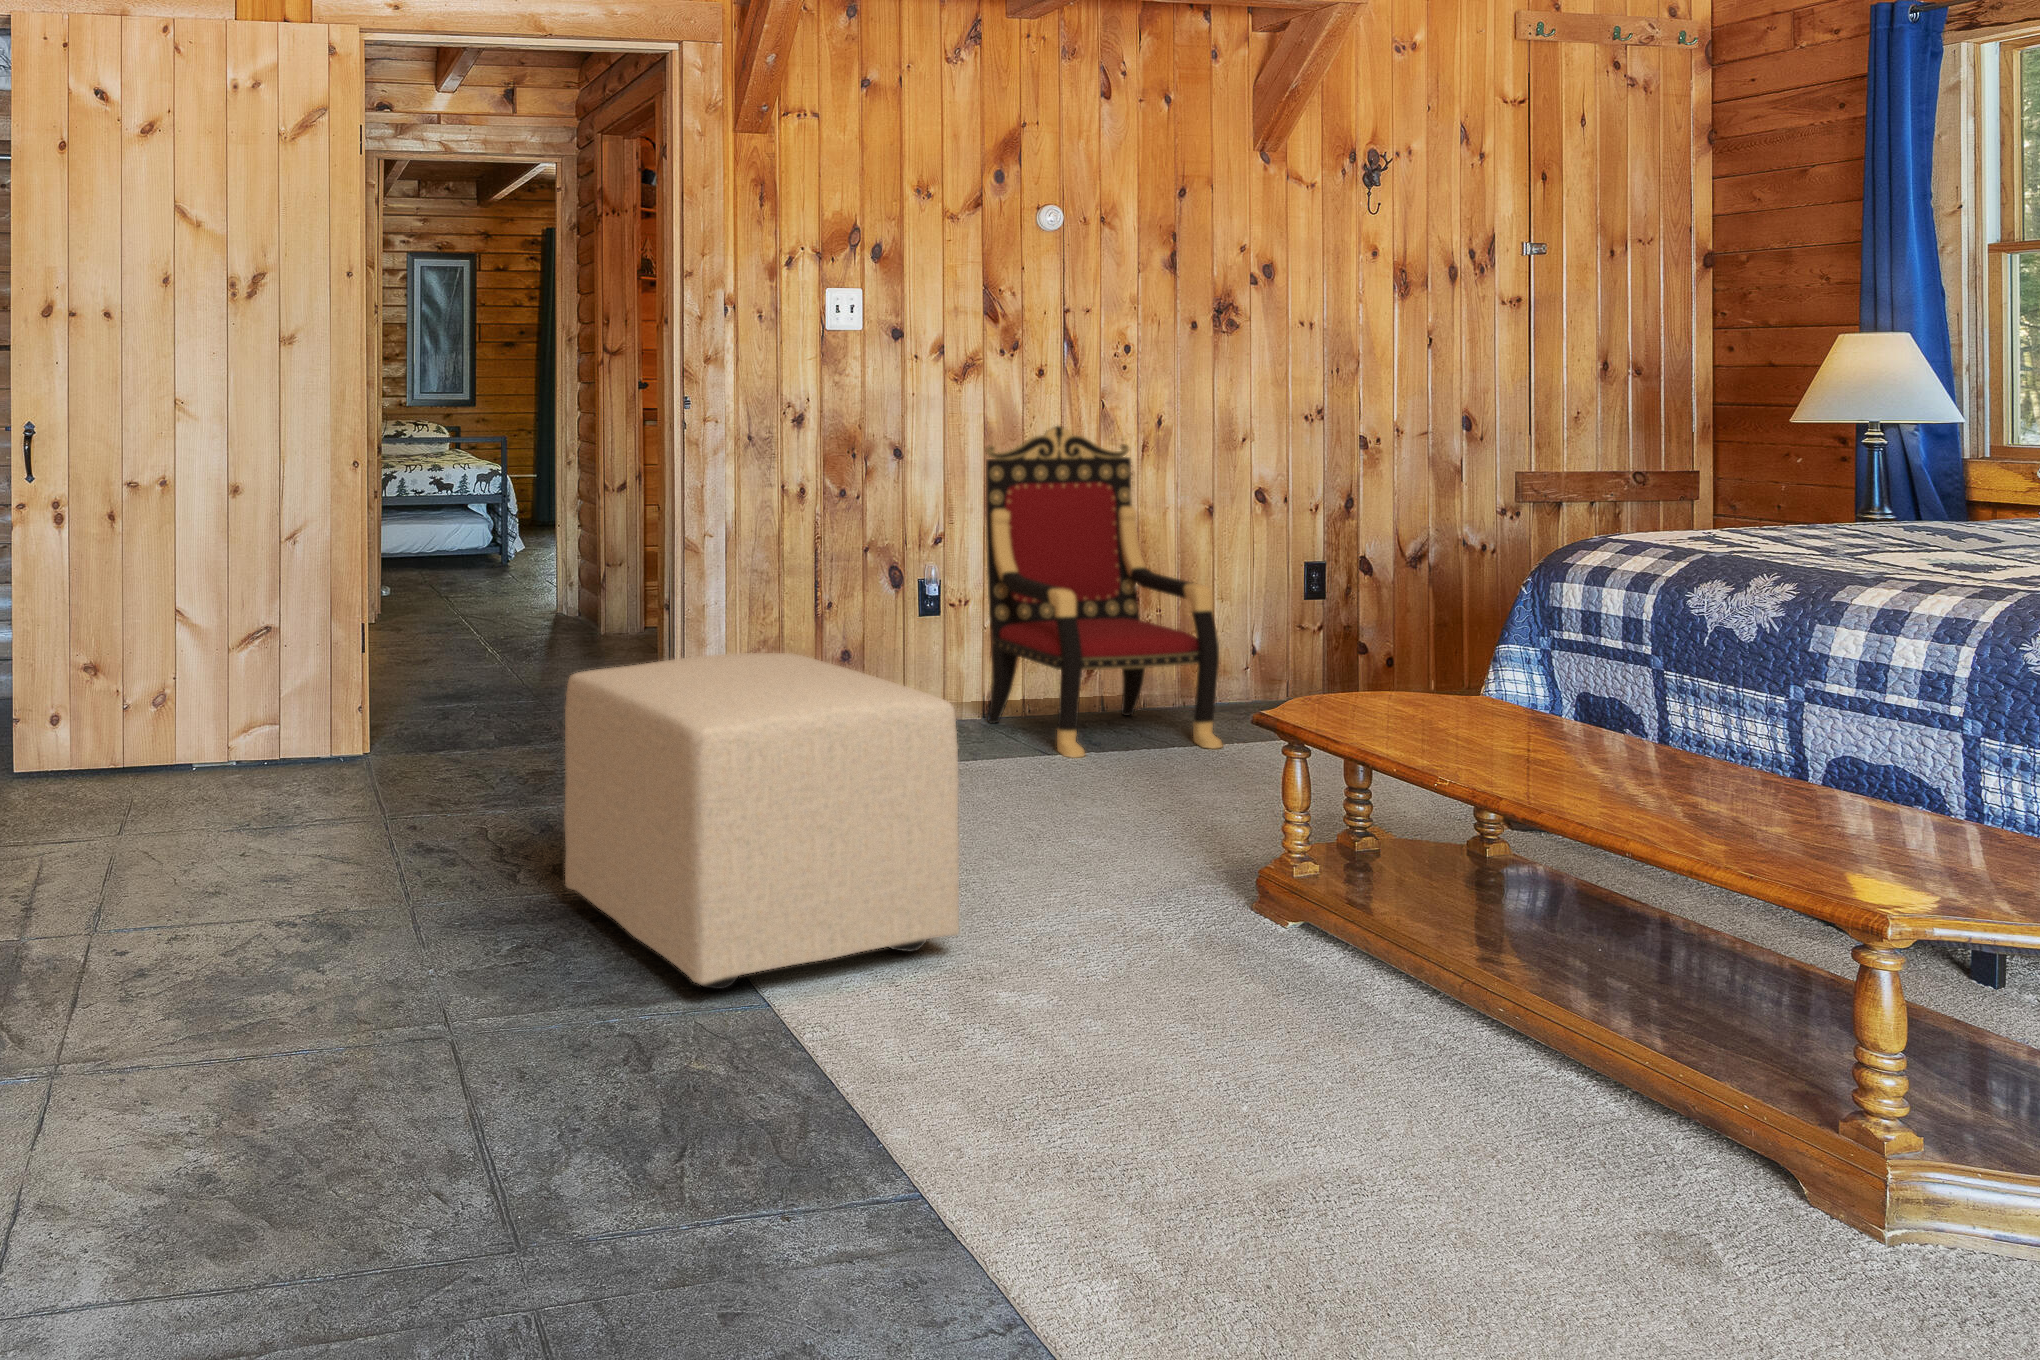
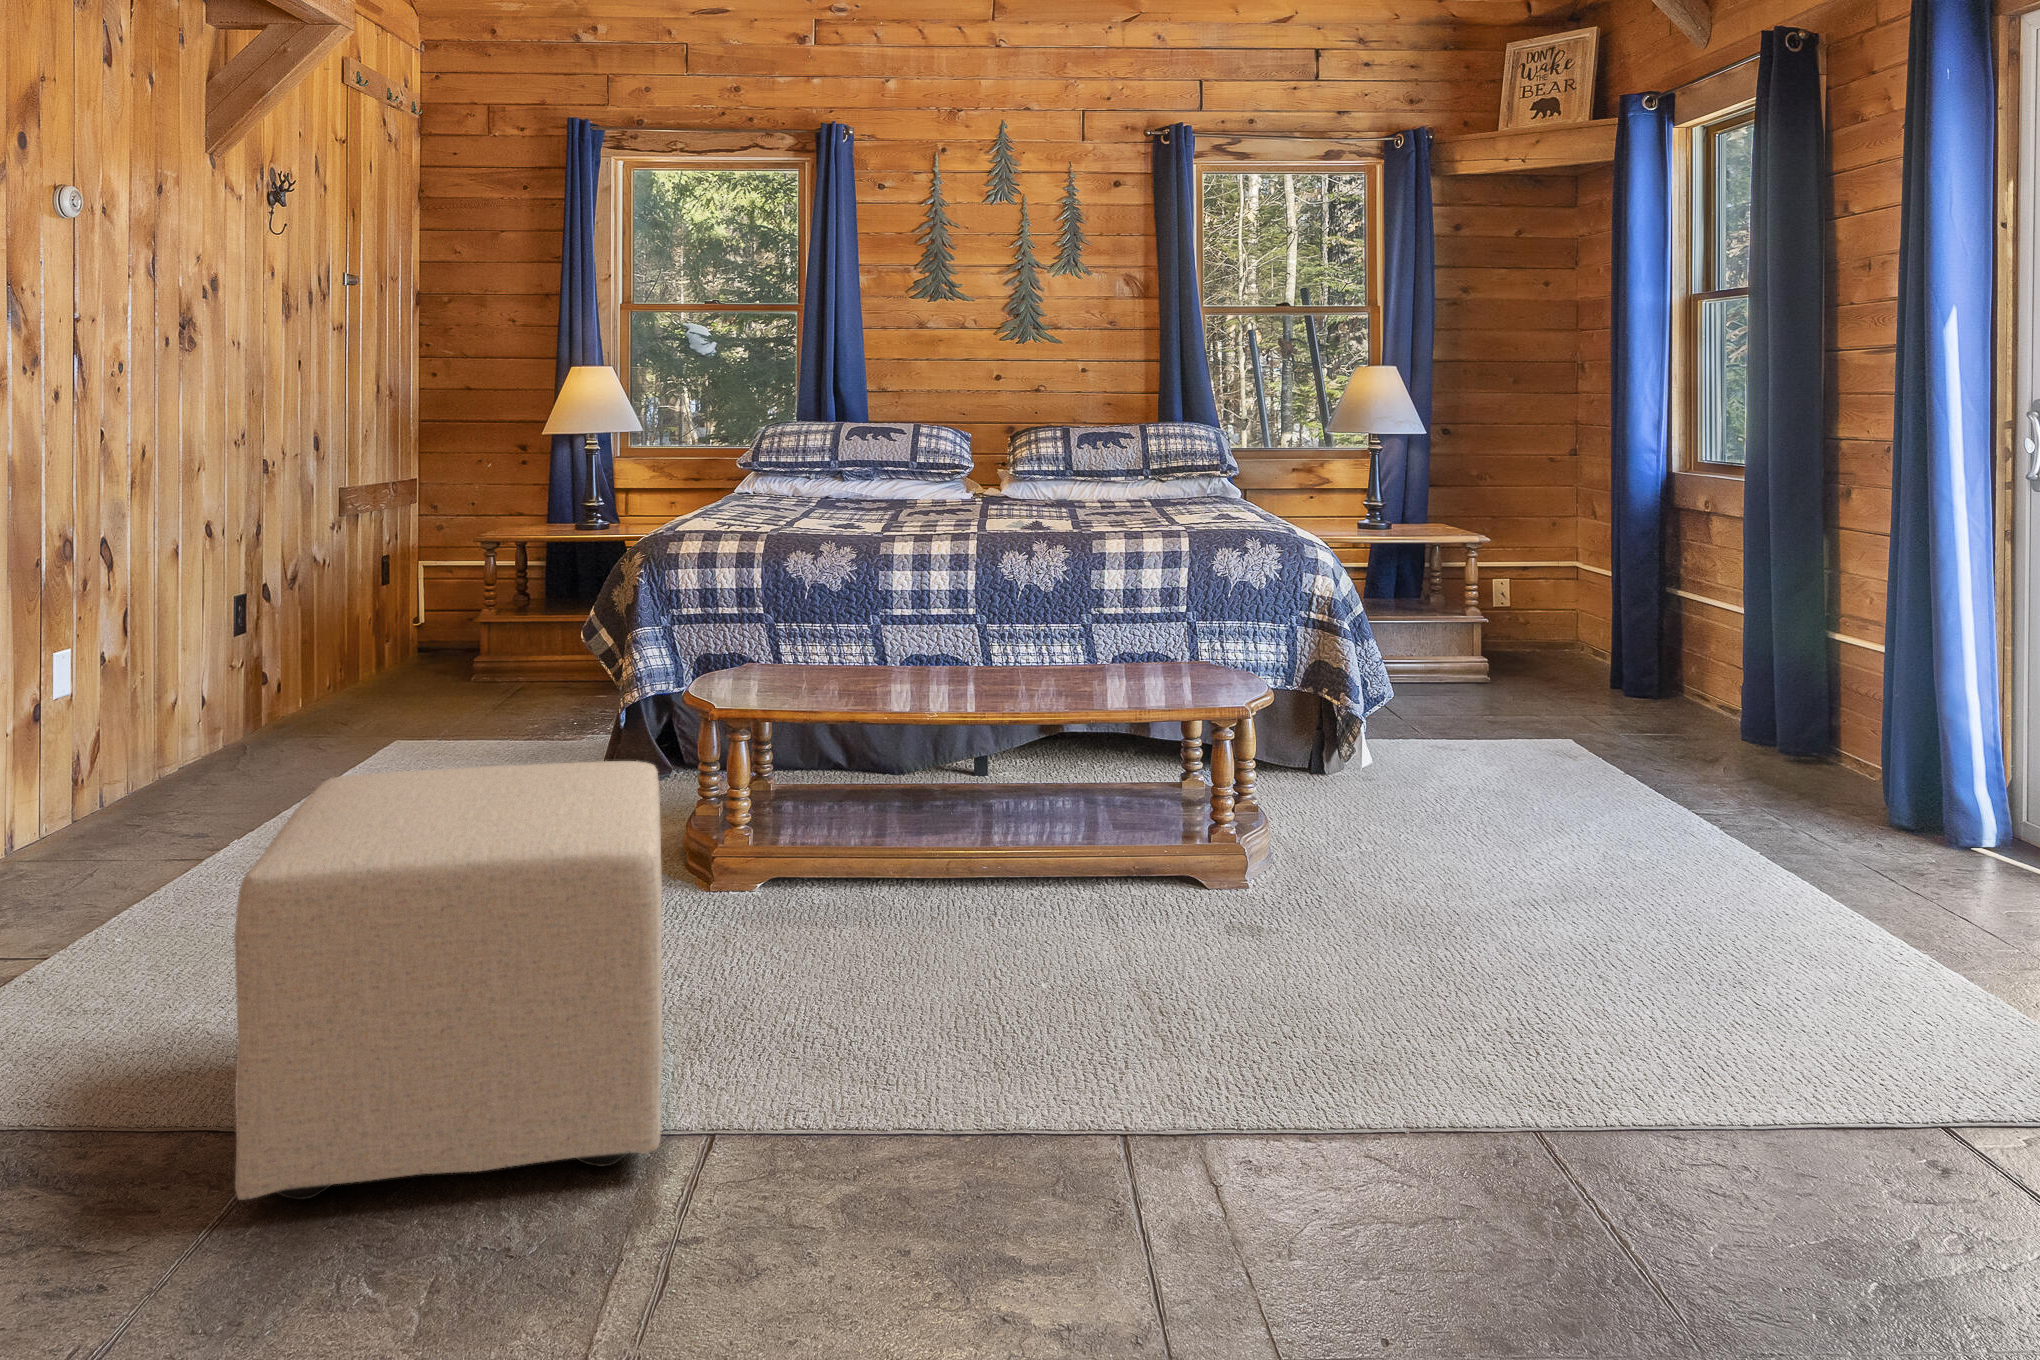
armchair: present [986,426,1223,758] -> none [16,465,297,856]

